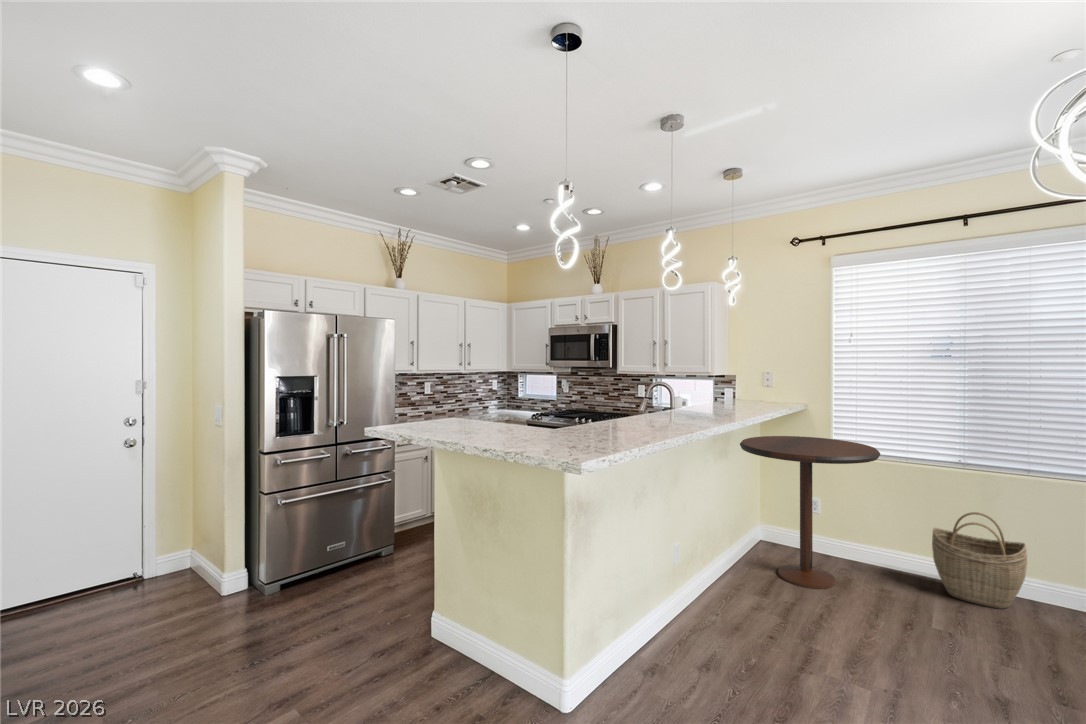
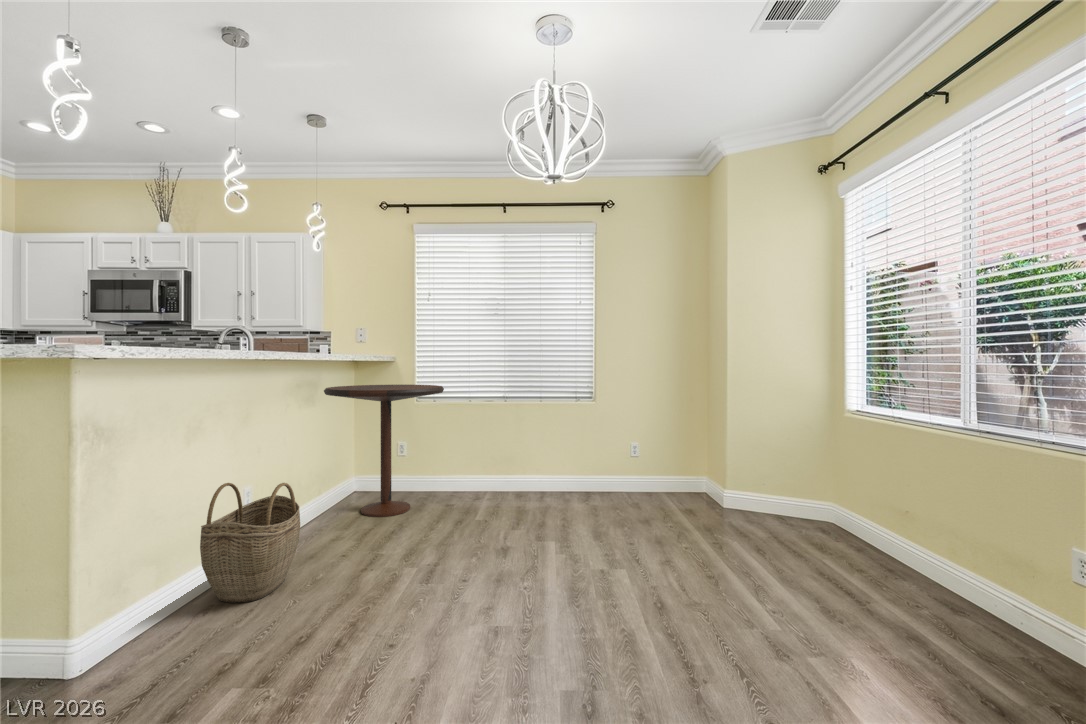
woven basket: present [932,512,1027,609] -> present [200,483,300,603]

